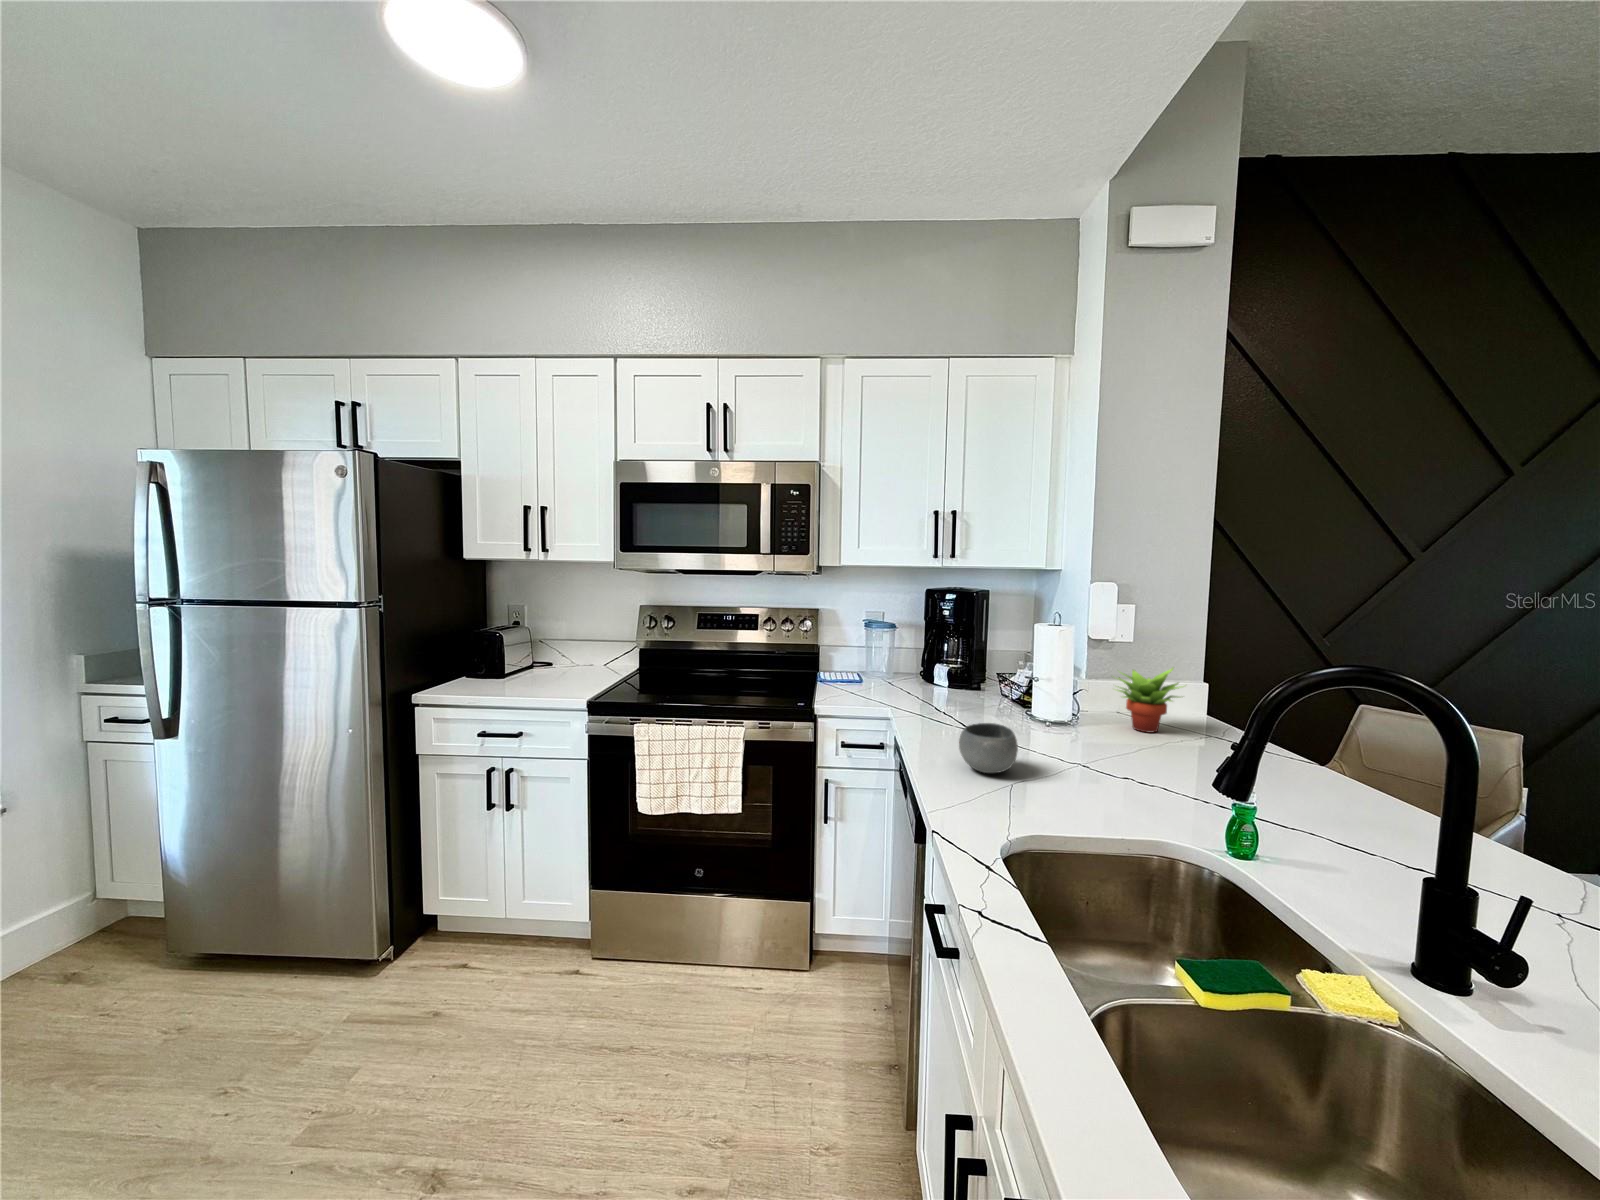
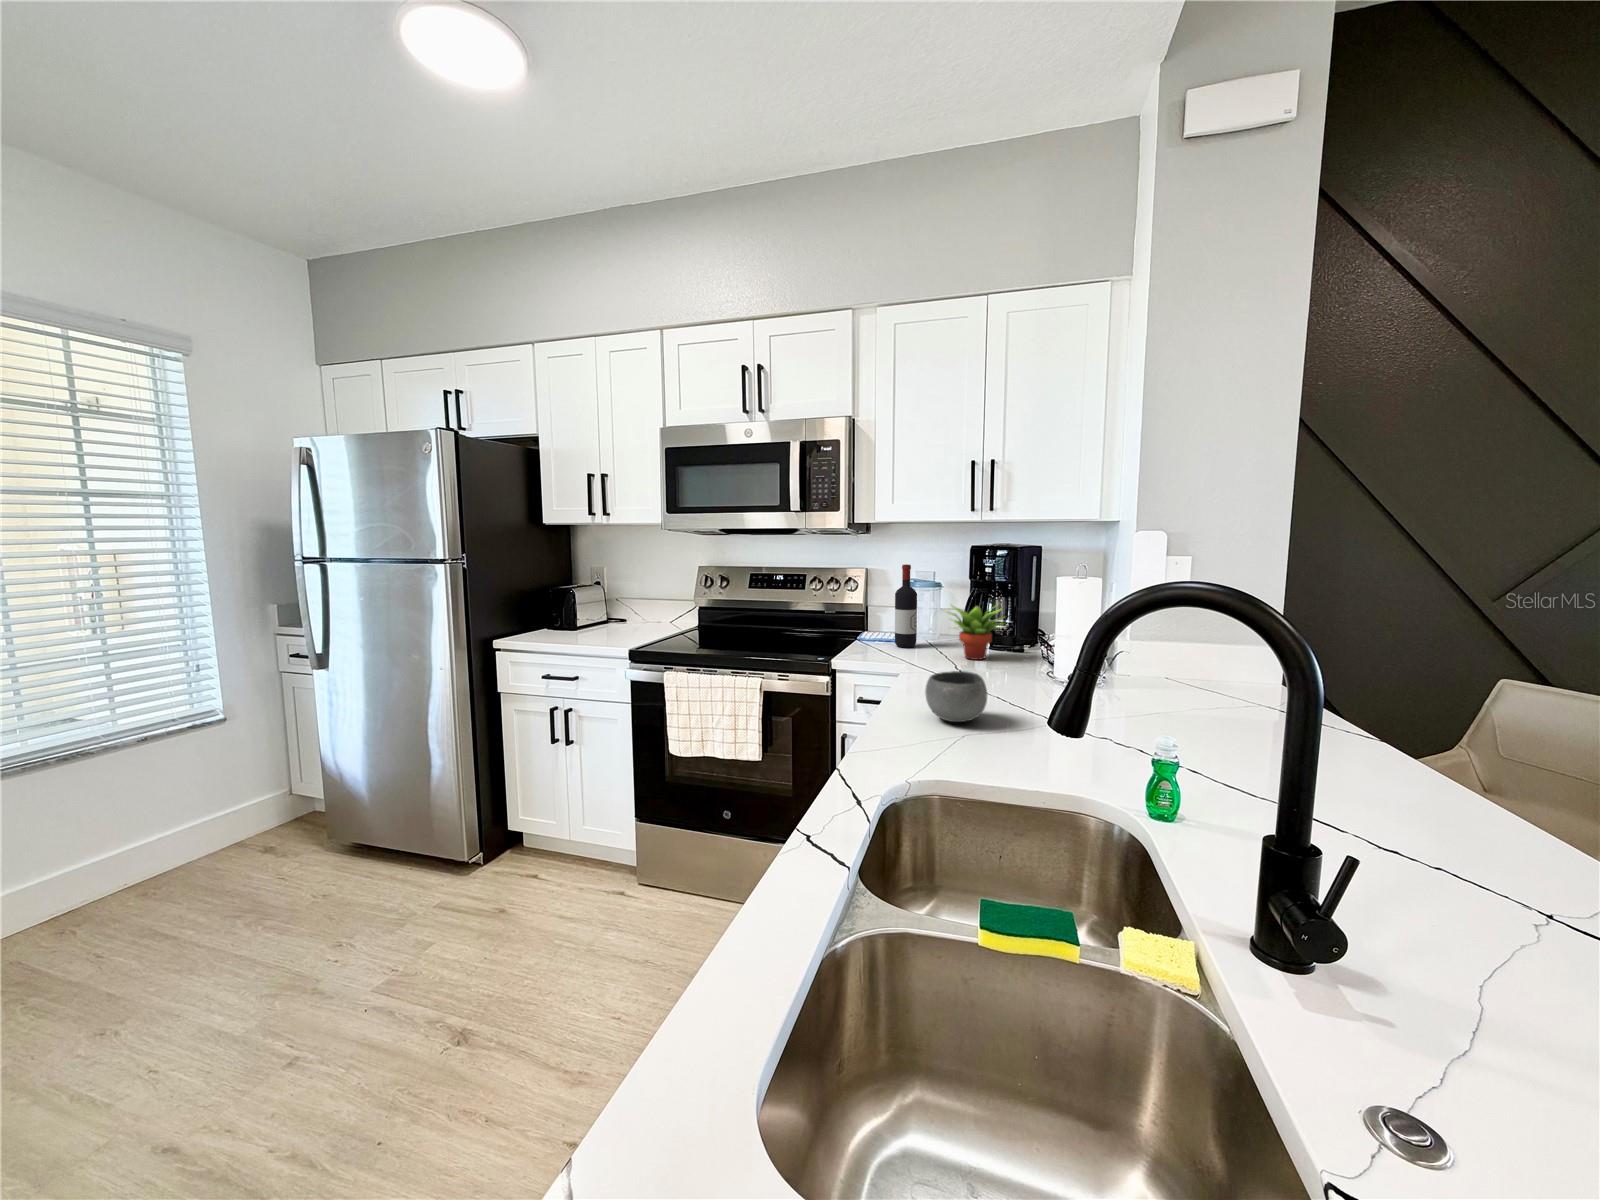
wine bottle: none [862,608,884,689] -> present [895,564,917,648]
succulent plant: present [1113,668,1182,733] -> present [946,605,1002,660]

